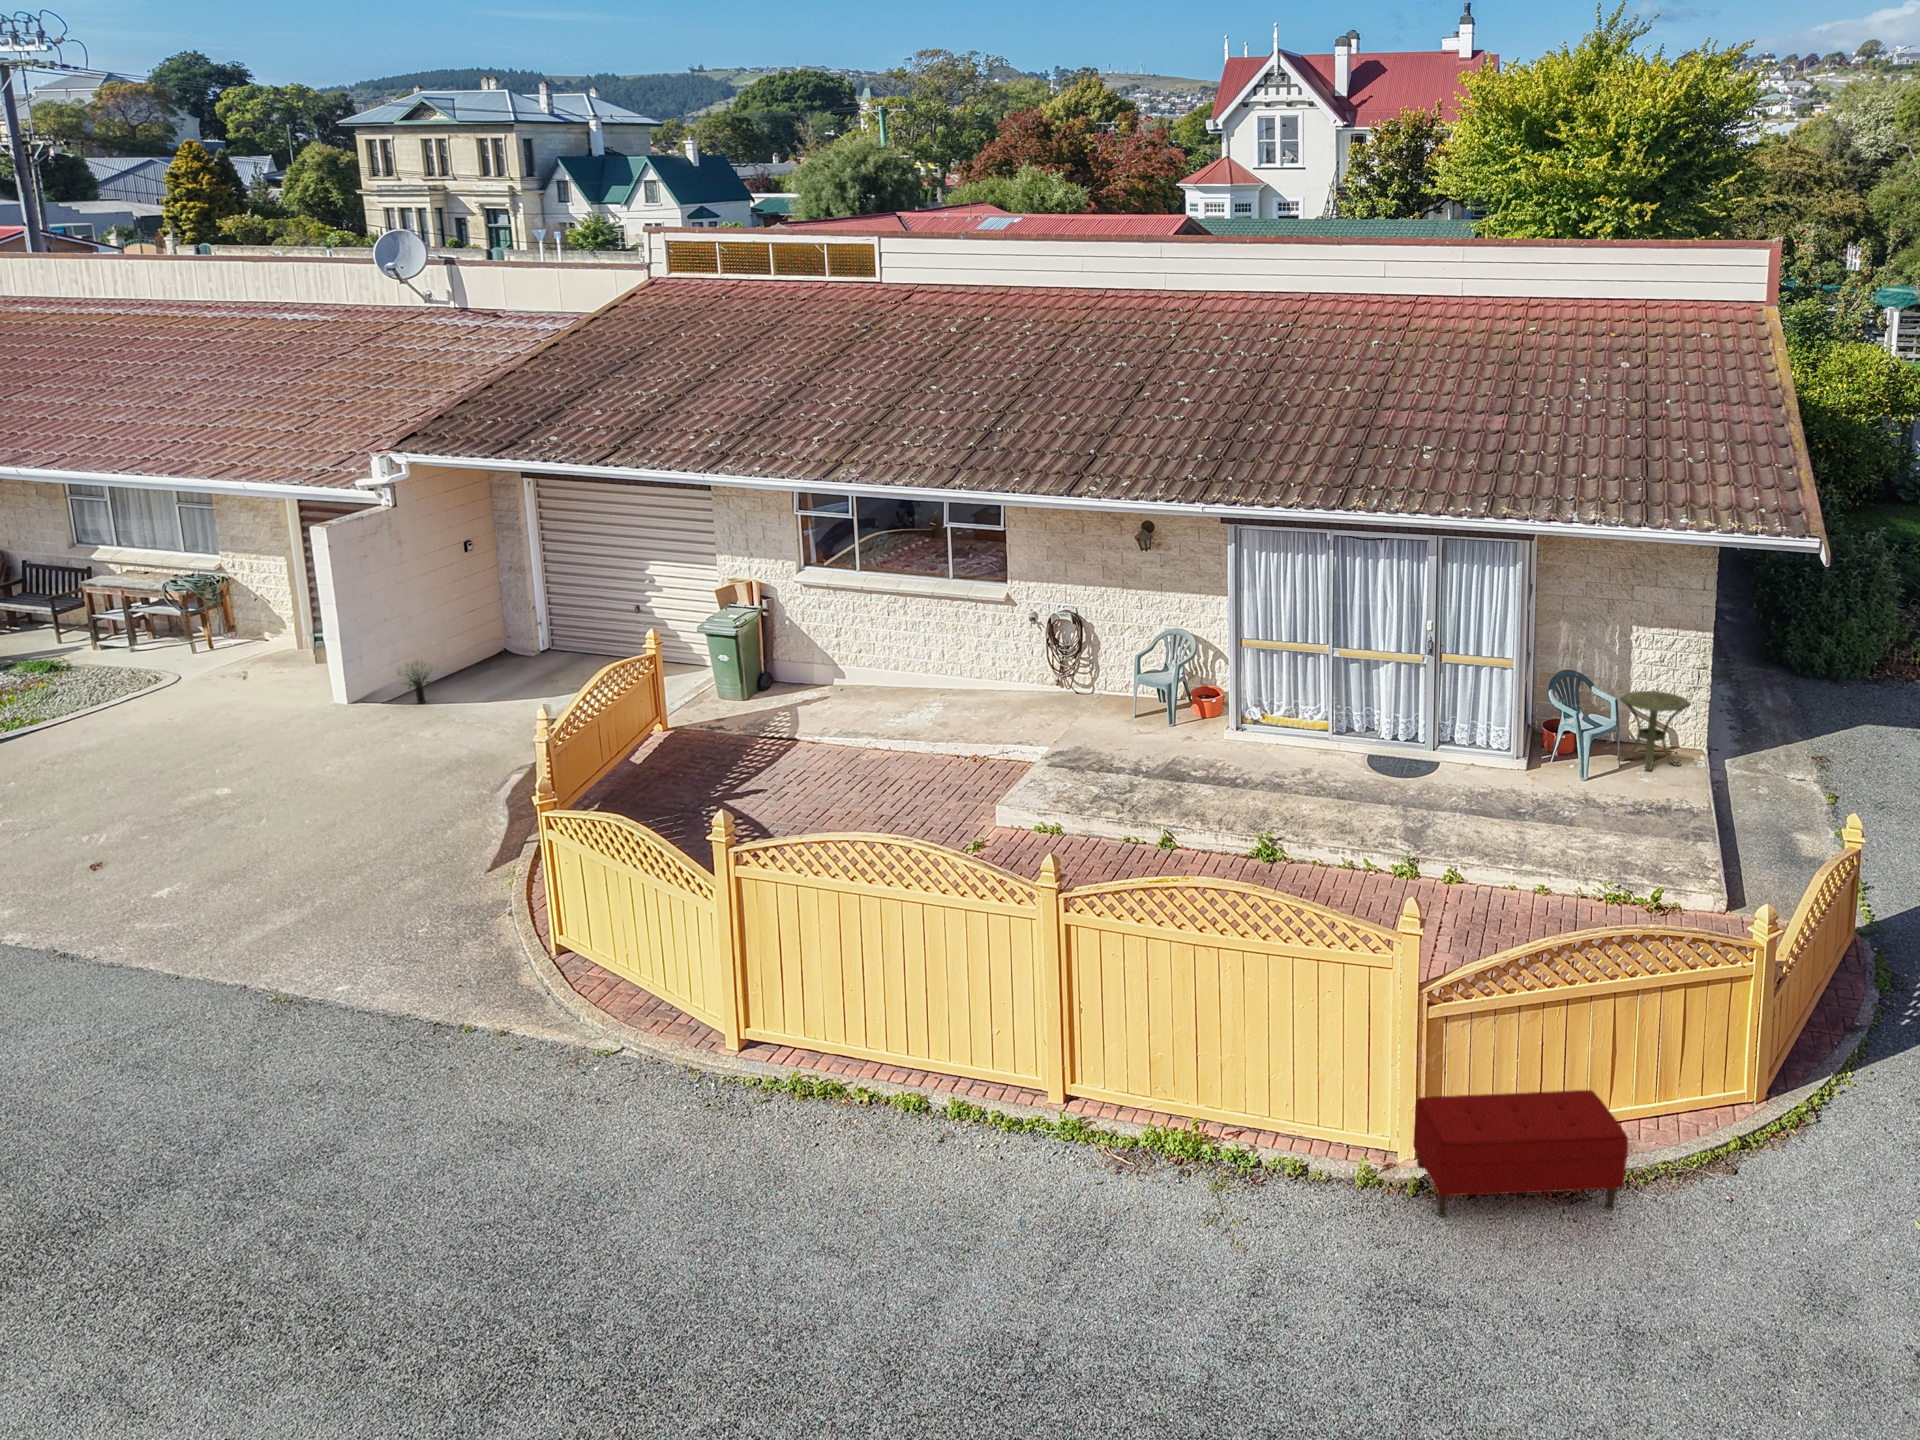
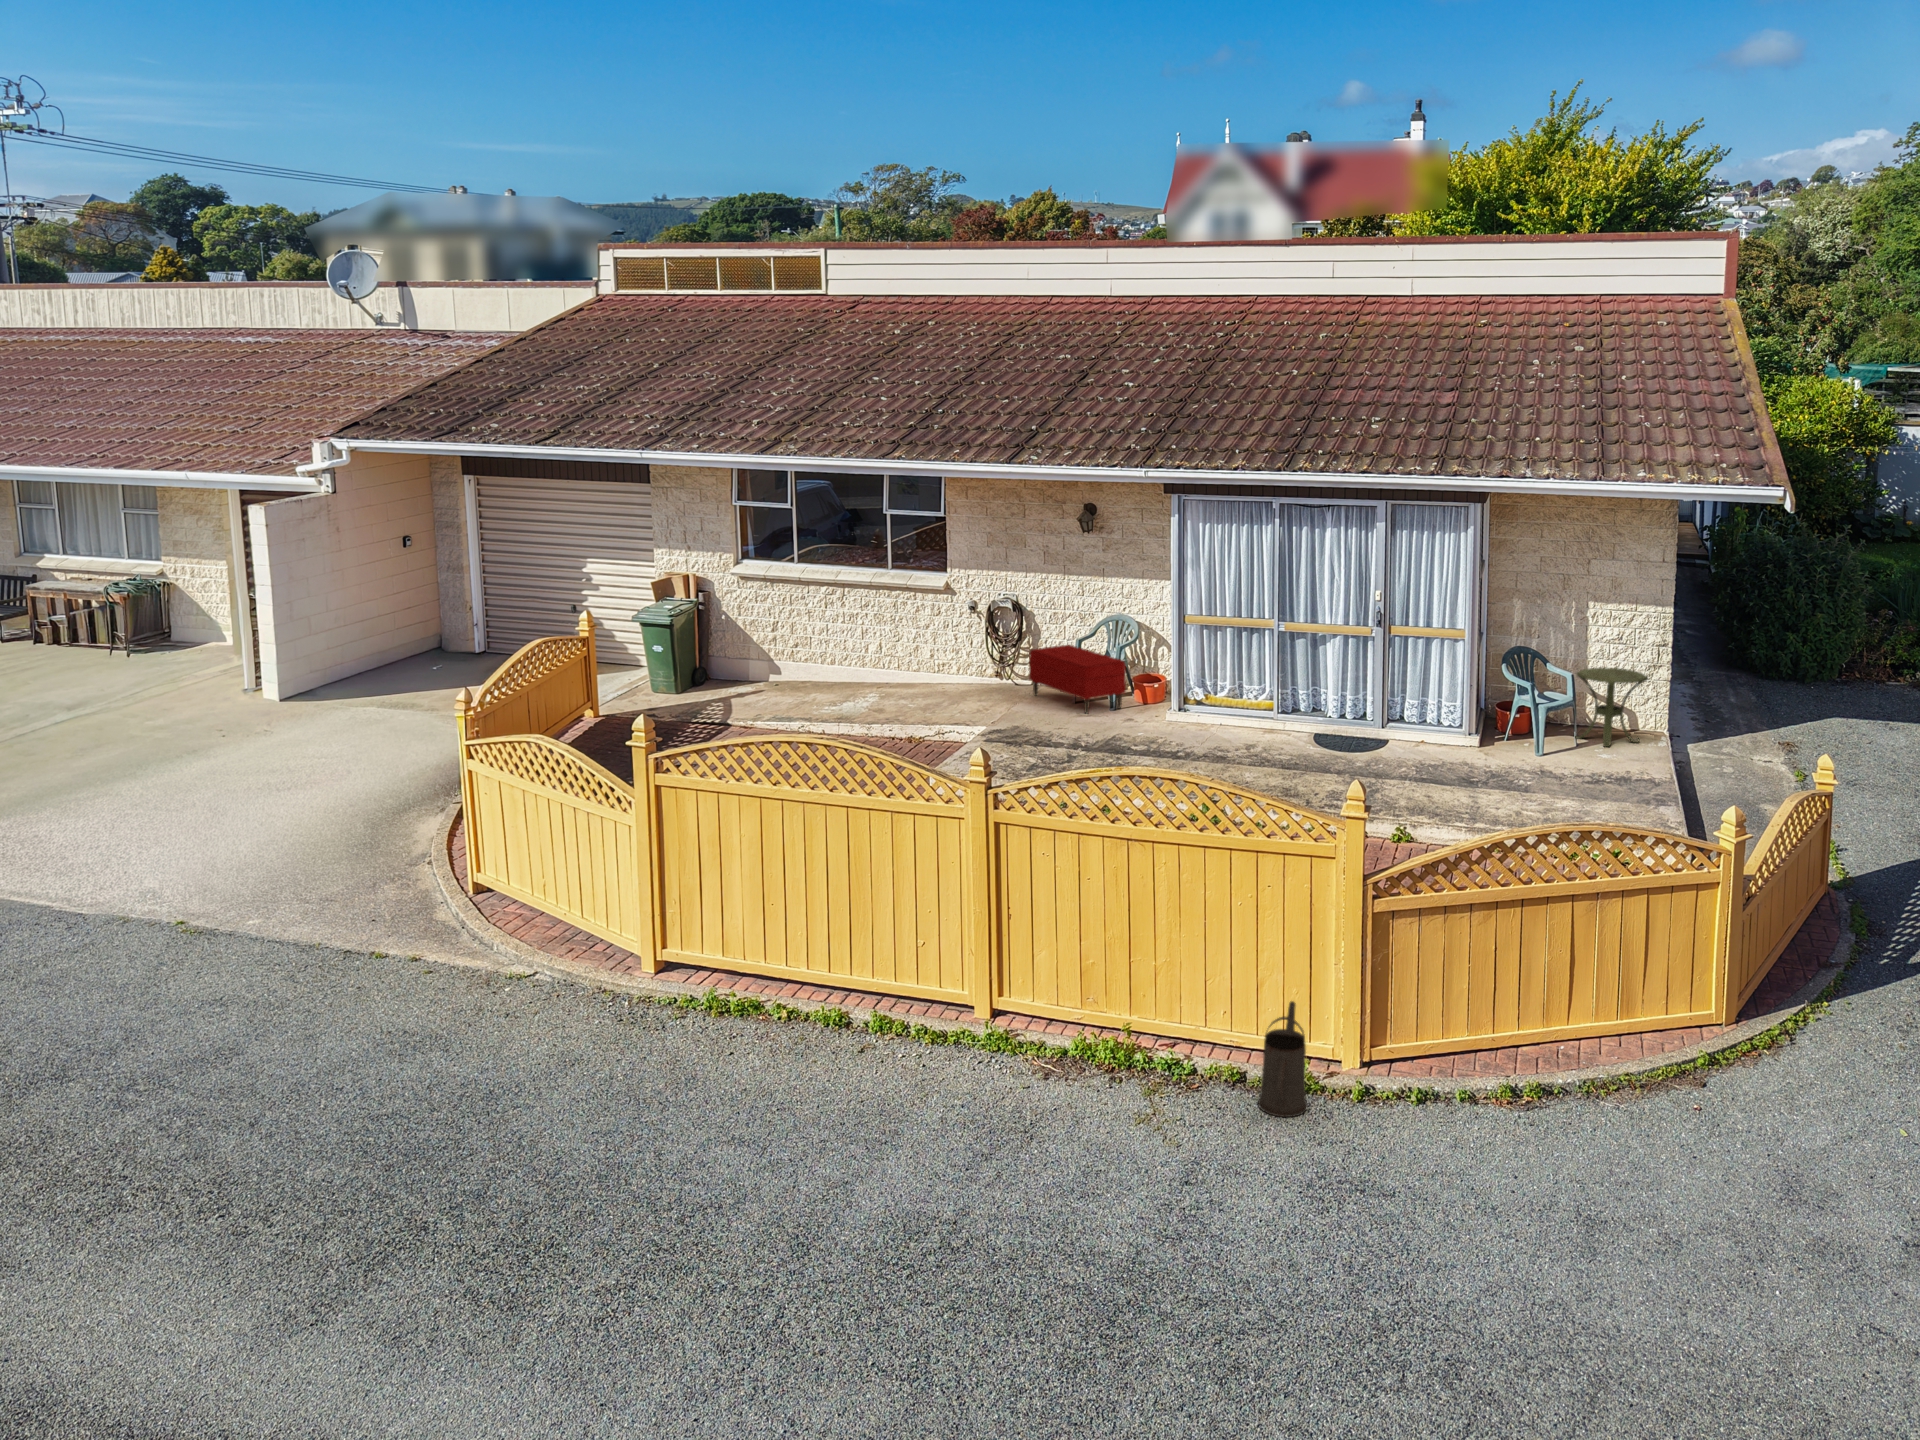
potted plant: present [397,660,437,704] -> none [314,650,358,696]
bench: present [1413,1090,1628,1217] -> present [1029,645,1126,714]
watering can: none [1317,1103,1364,1220] -> present [1258,1001,1307,1117]

